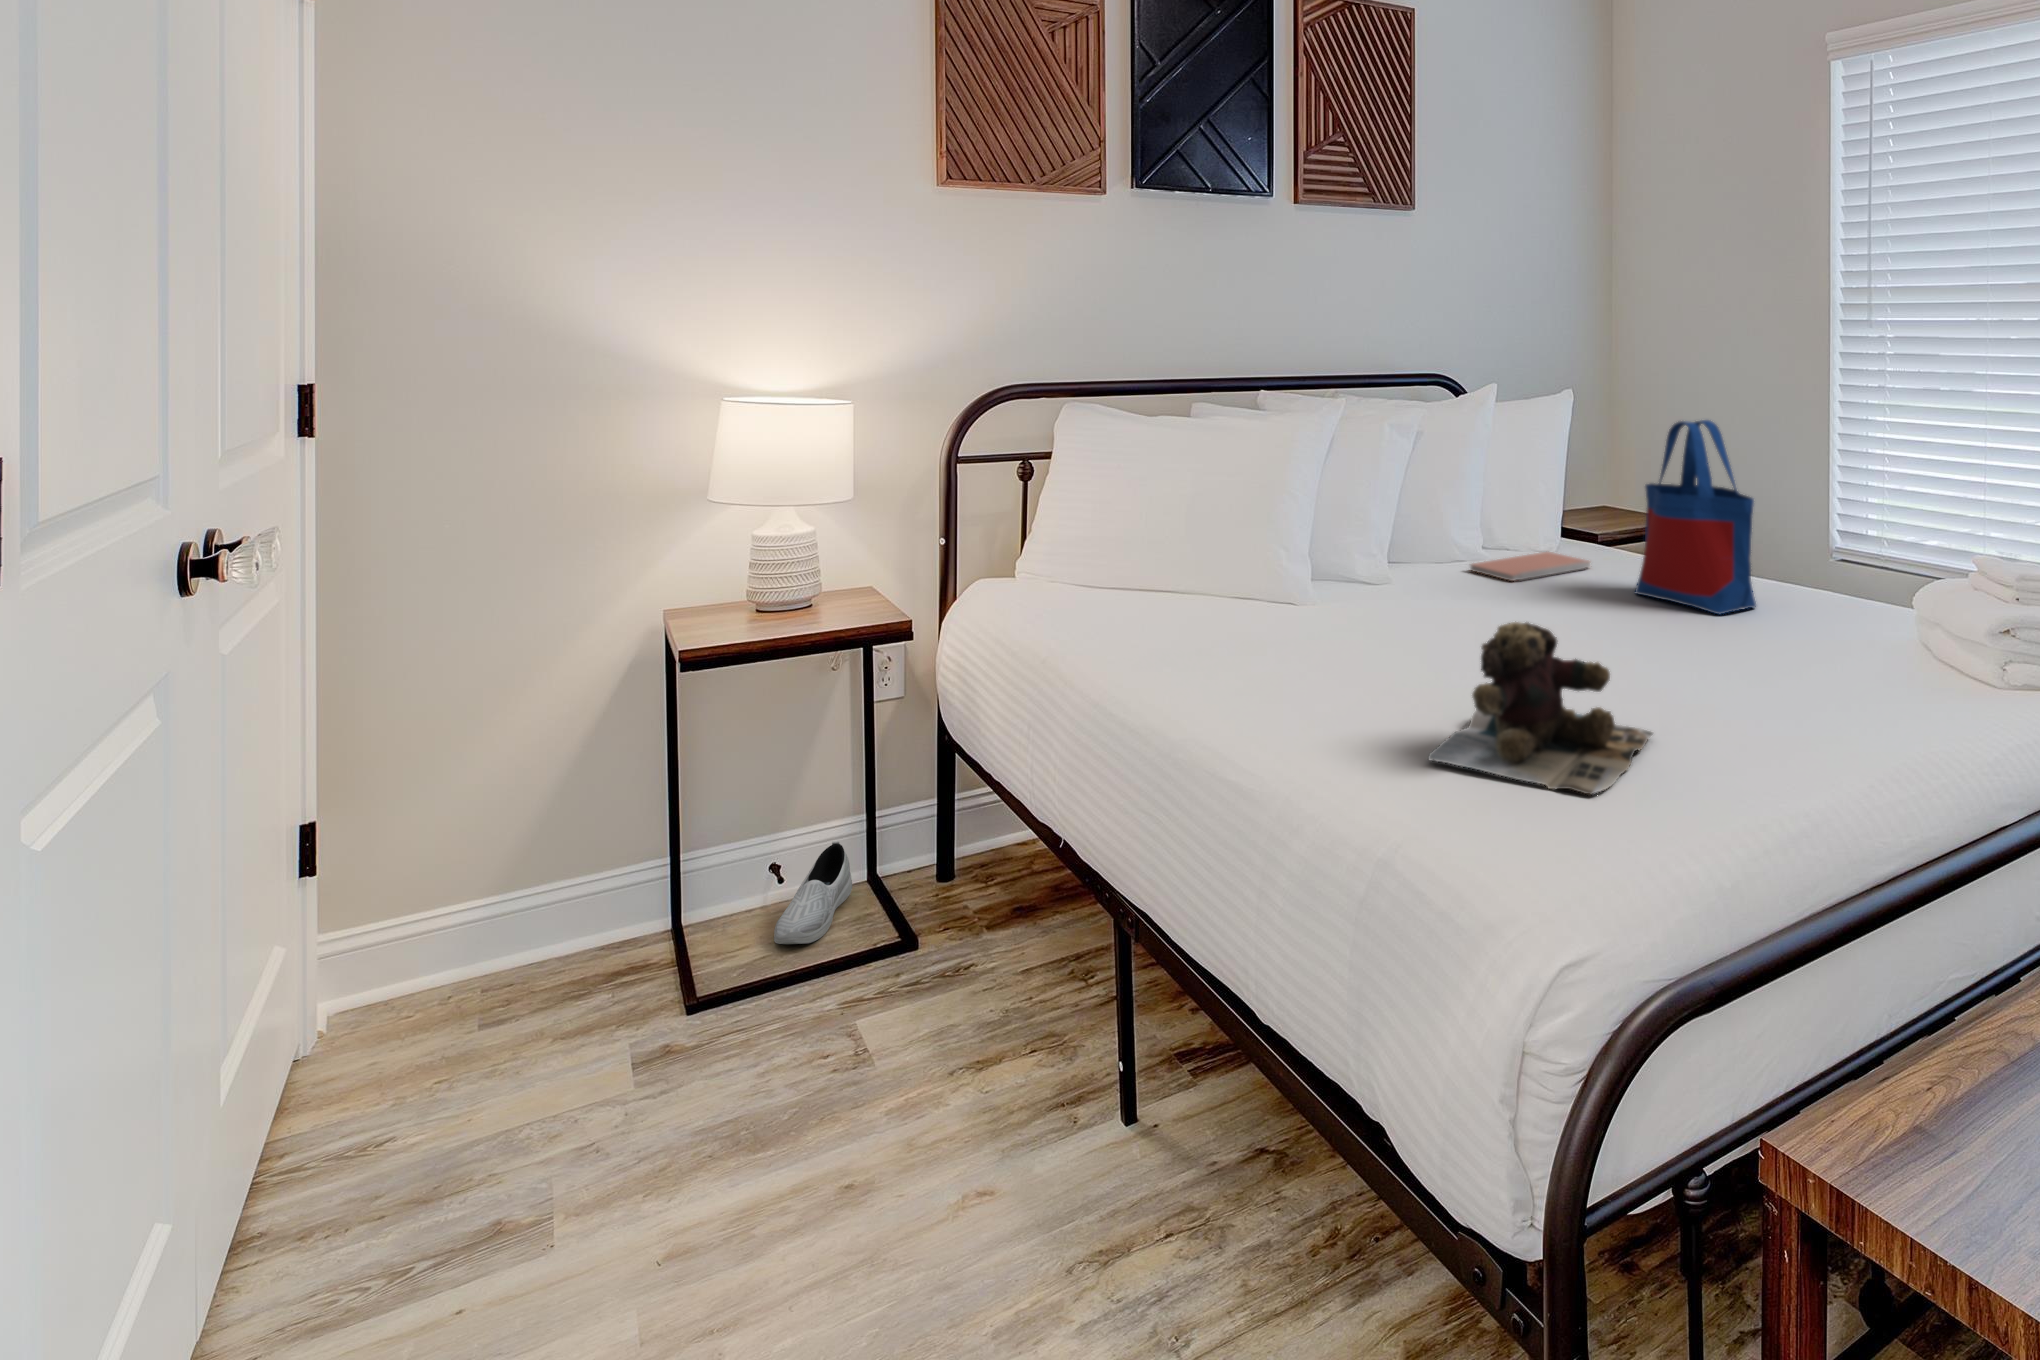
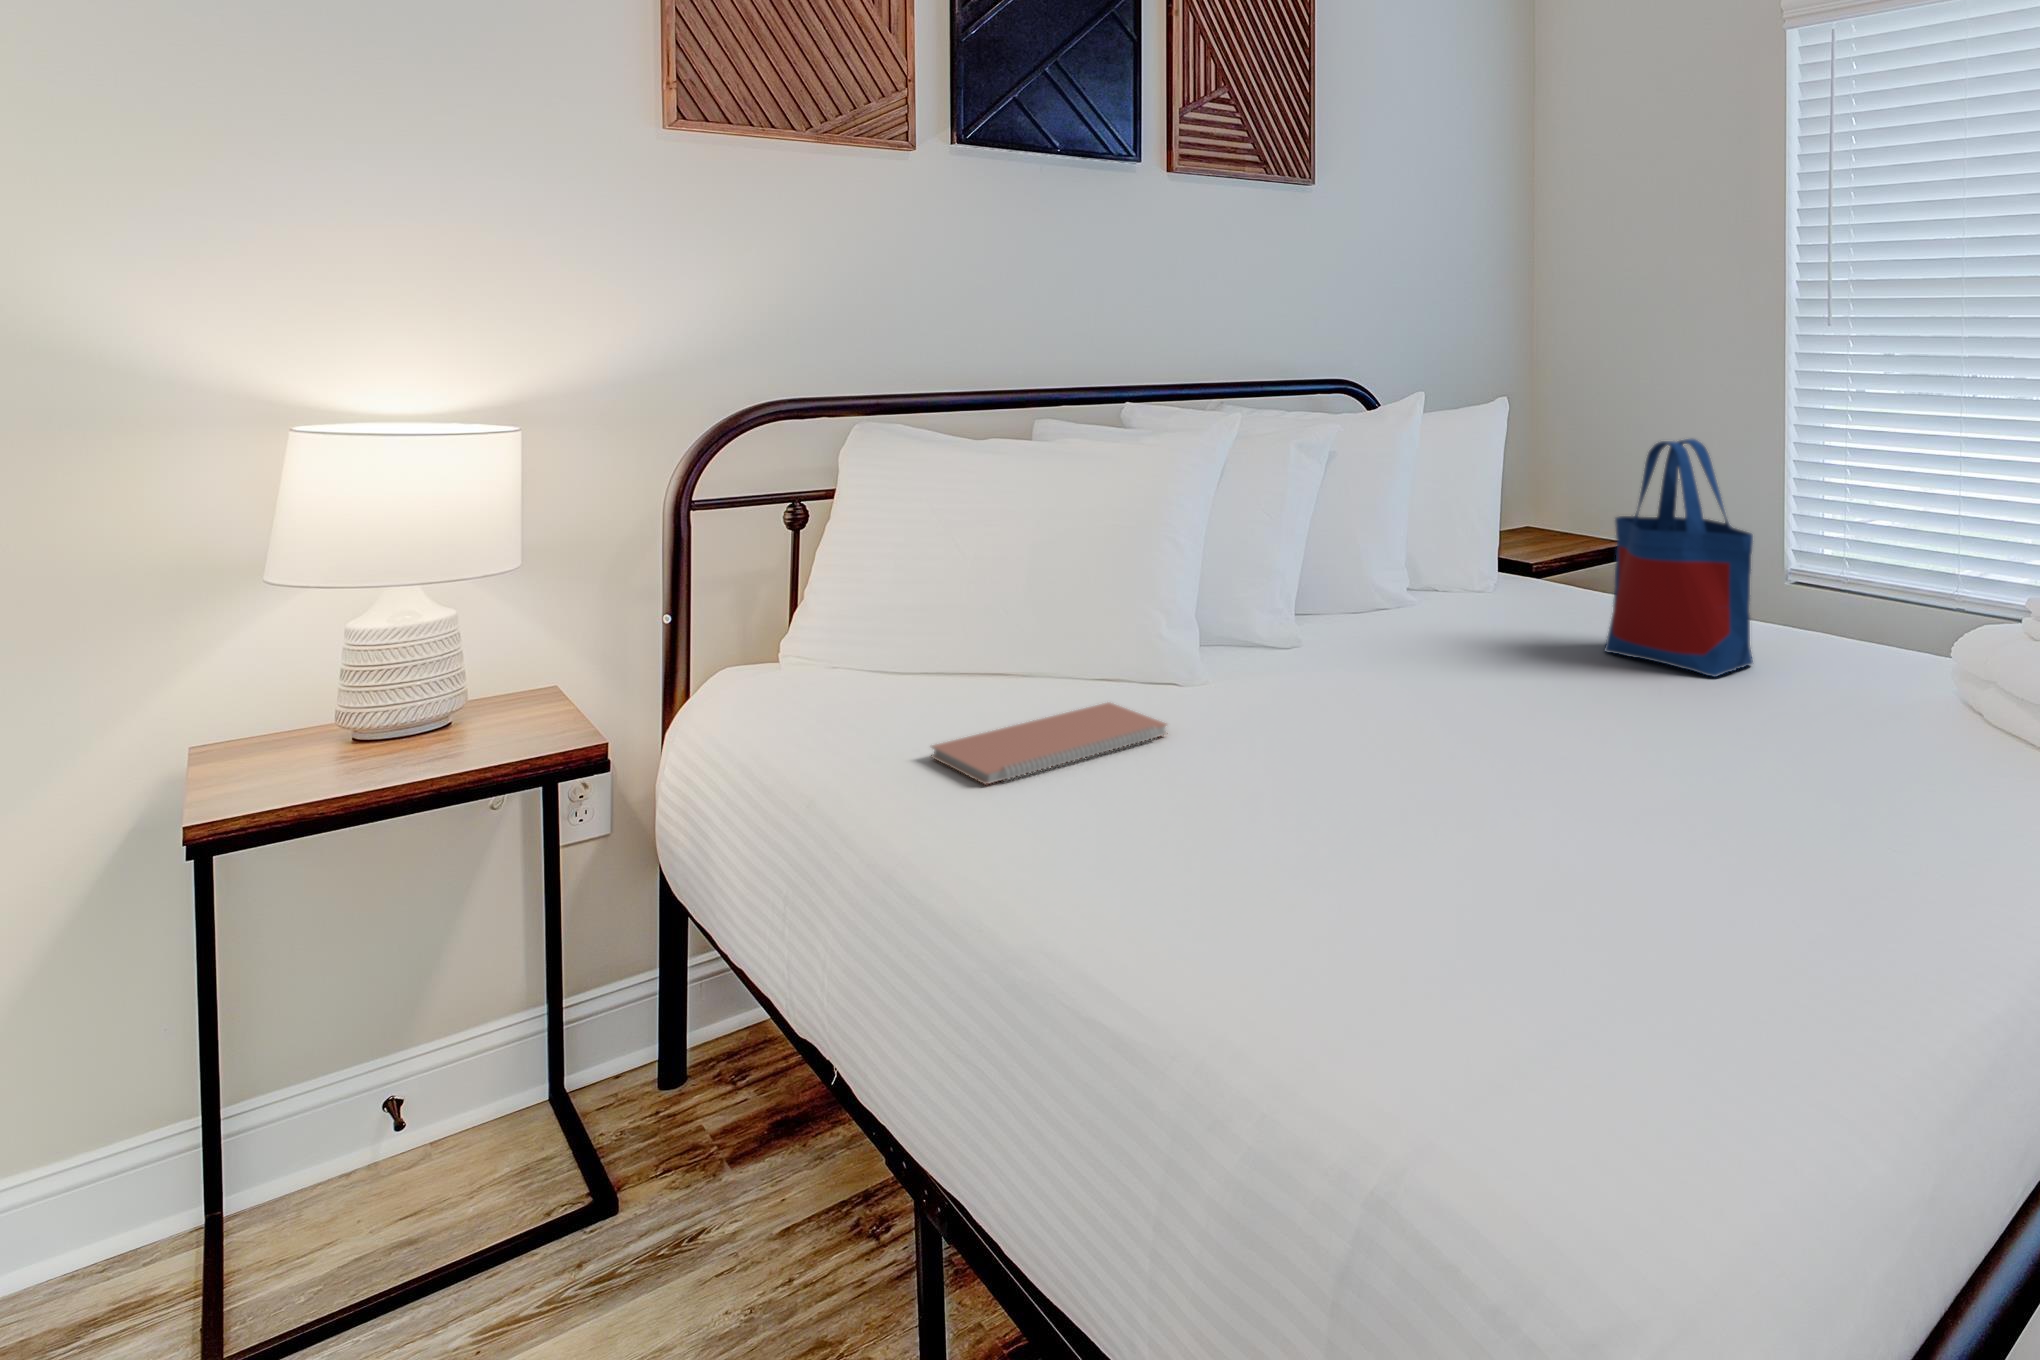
notebook: present [1470,552,1591,581] -> present [931,703,1167,784]
teddy bear: present [1428,621,1653,794] -> none [1407,730,1703,990]
shoe: present [774,841,852,944] -> none [383,1053,522,1229]

